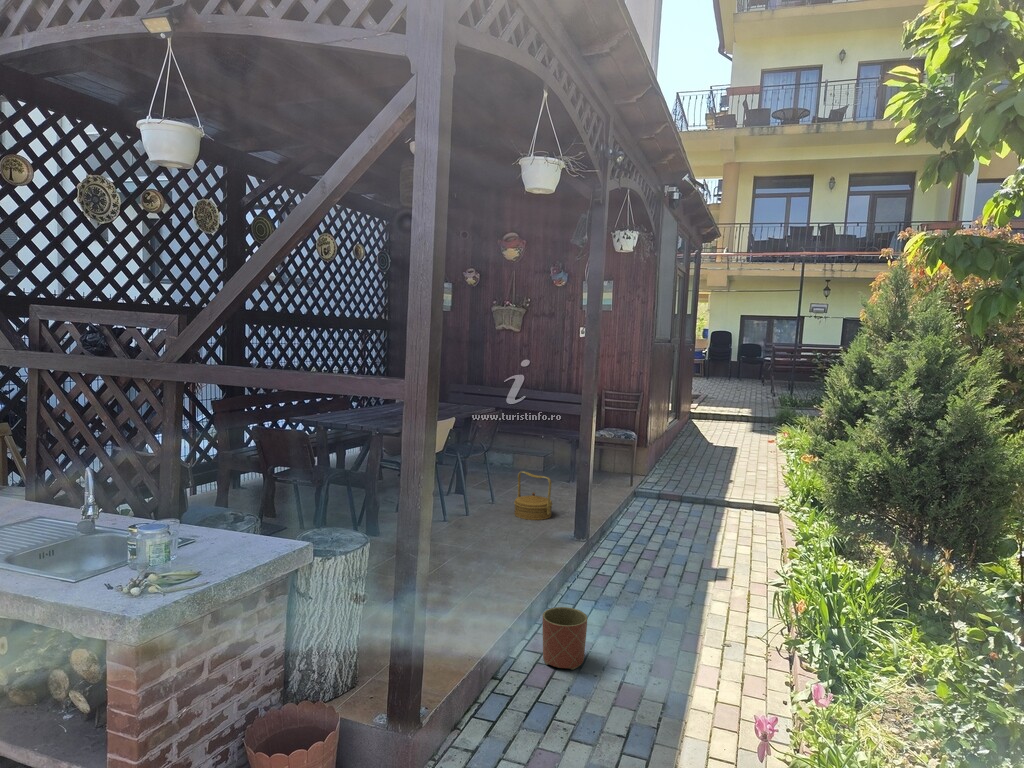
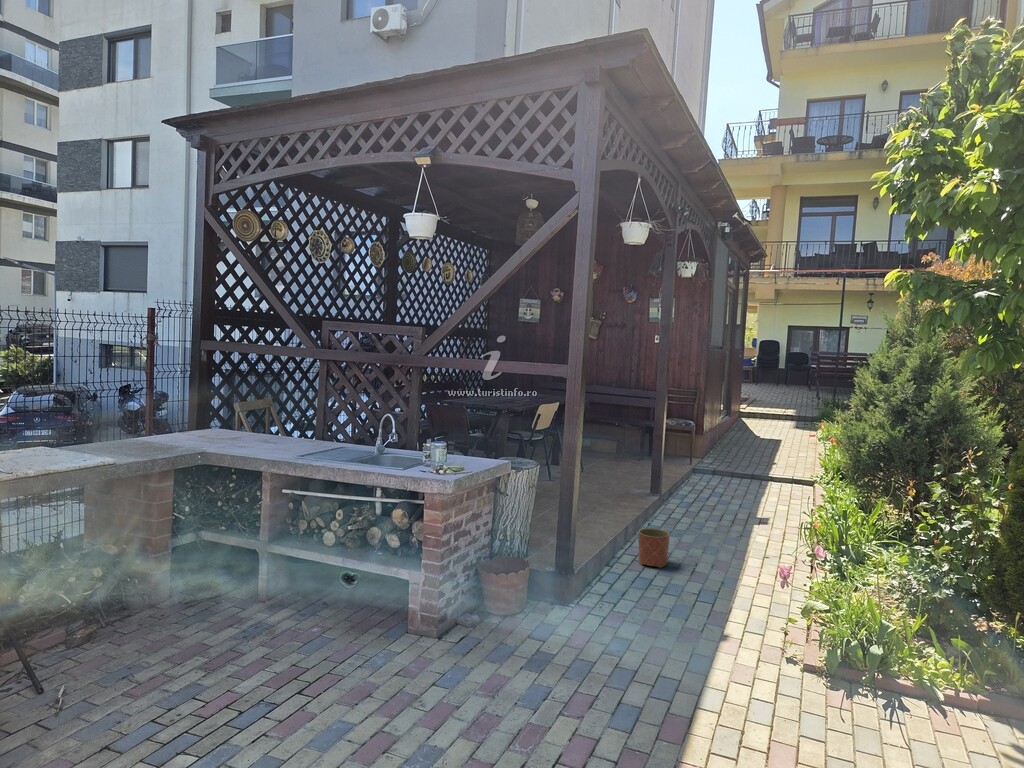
basket: present [514,471,552,520] -> none [602,447,632,484]

